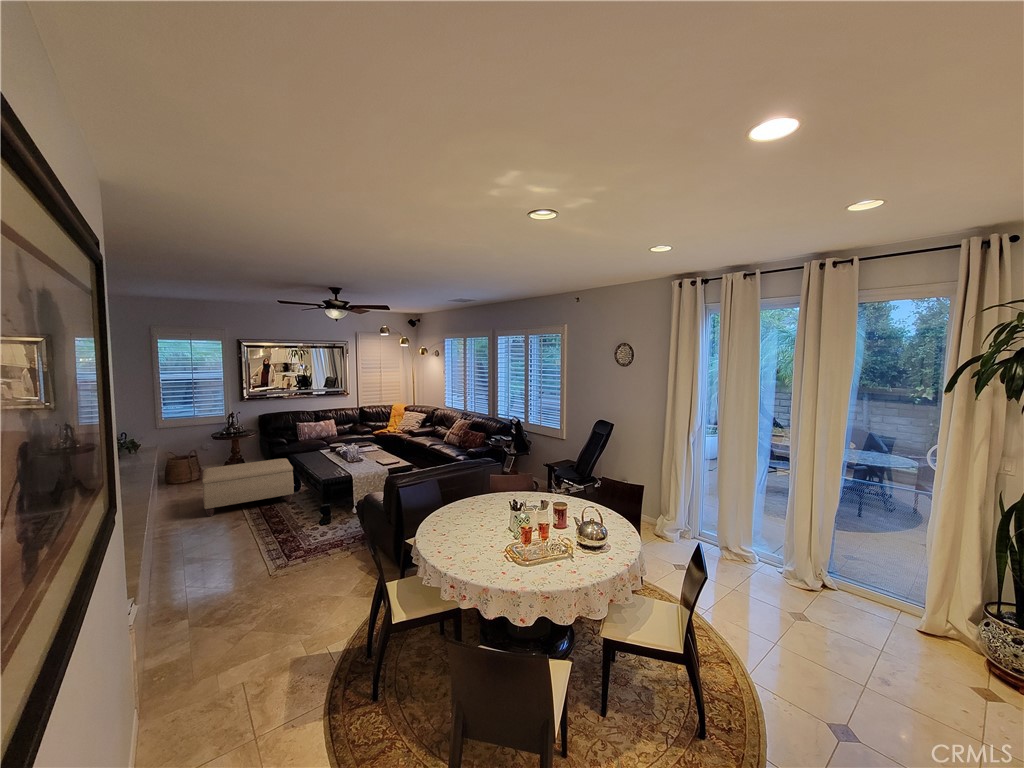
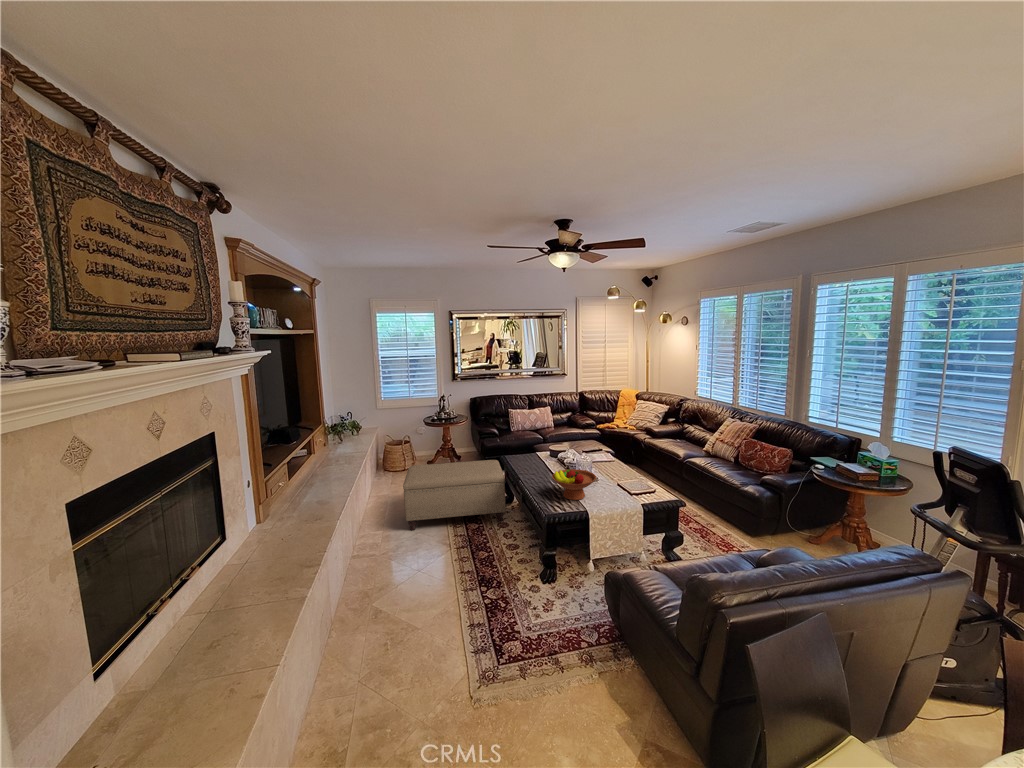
fruit bowl: none [329,452,359,471] -> present [552,469,596,500]

